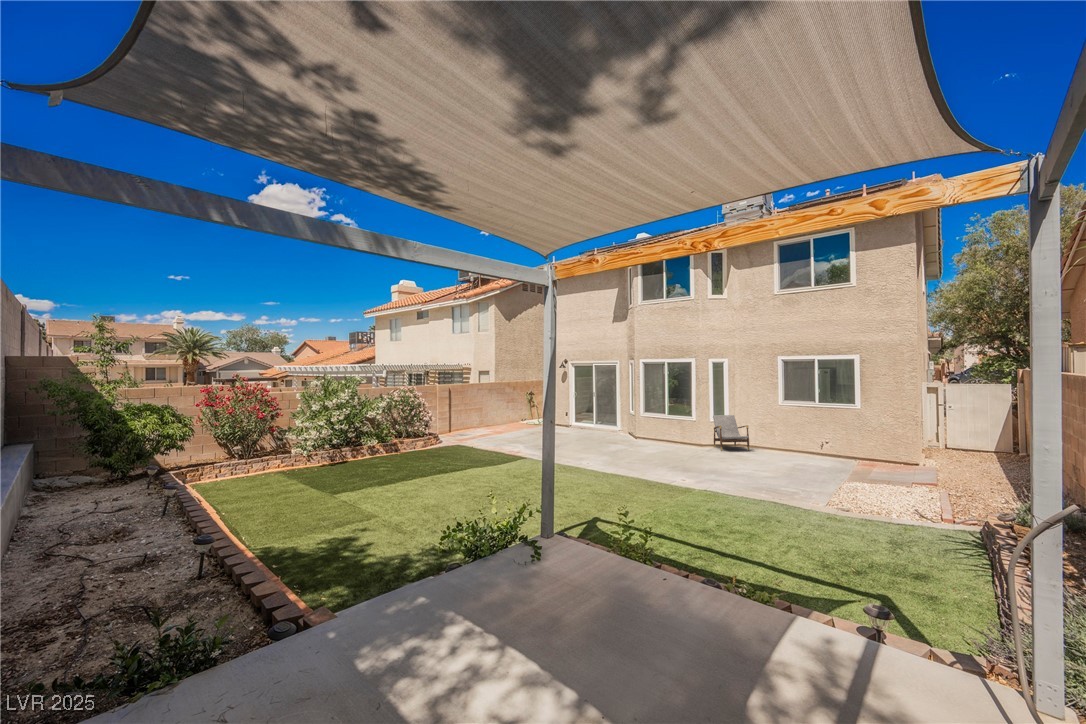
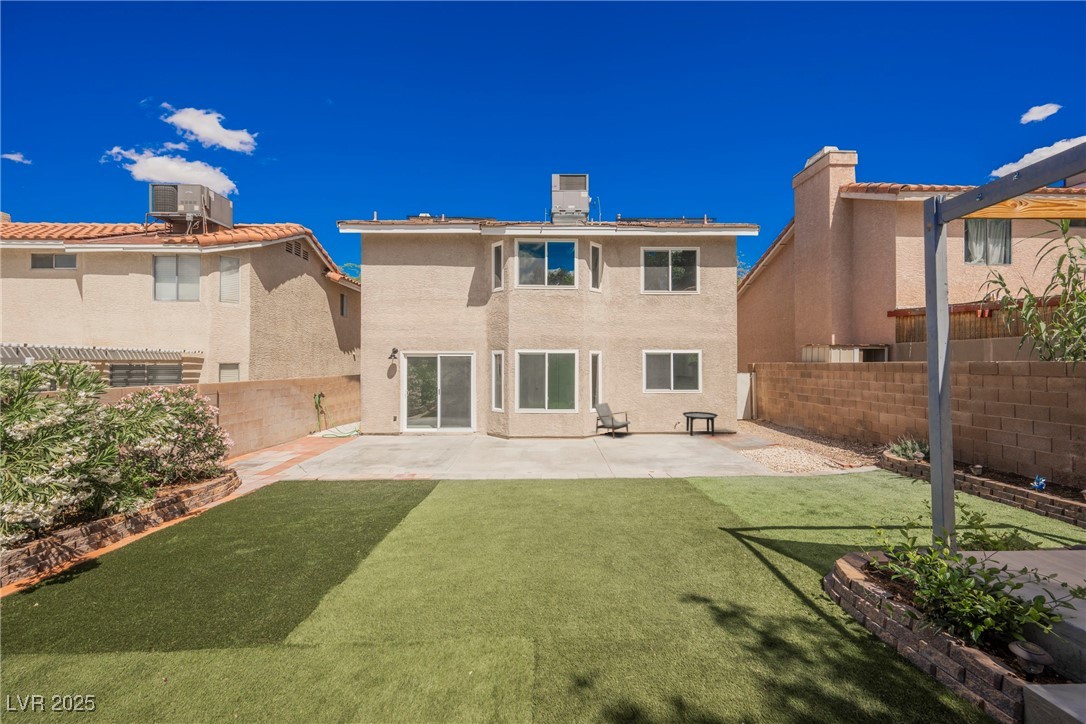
round table: none [817,434,866,464] -> present [683,412,718,436]

